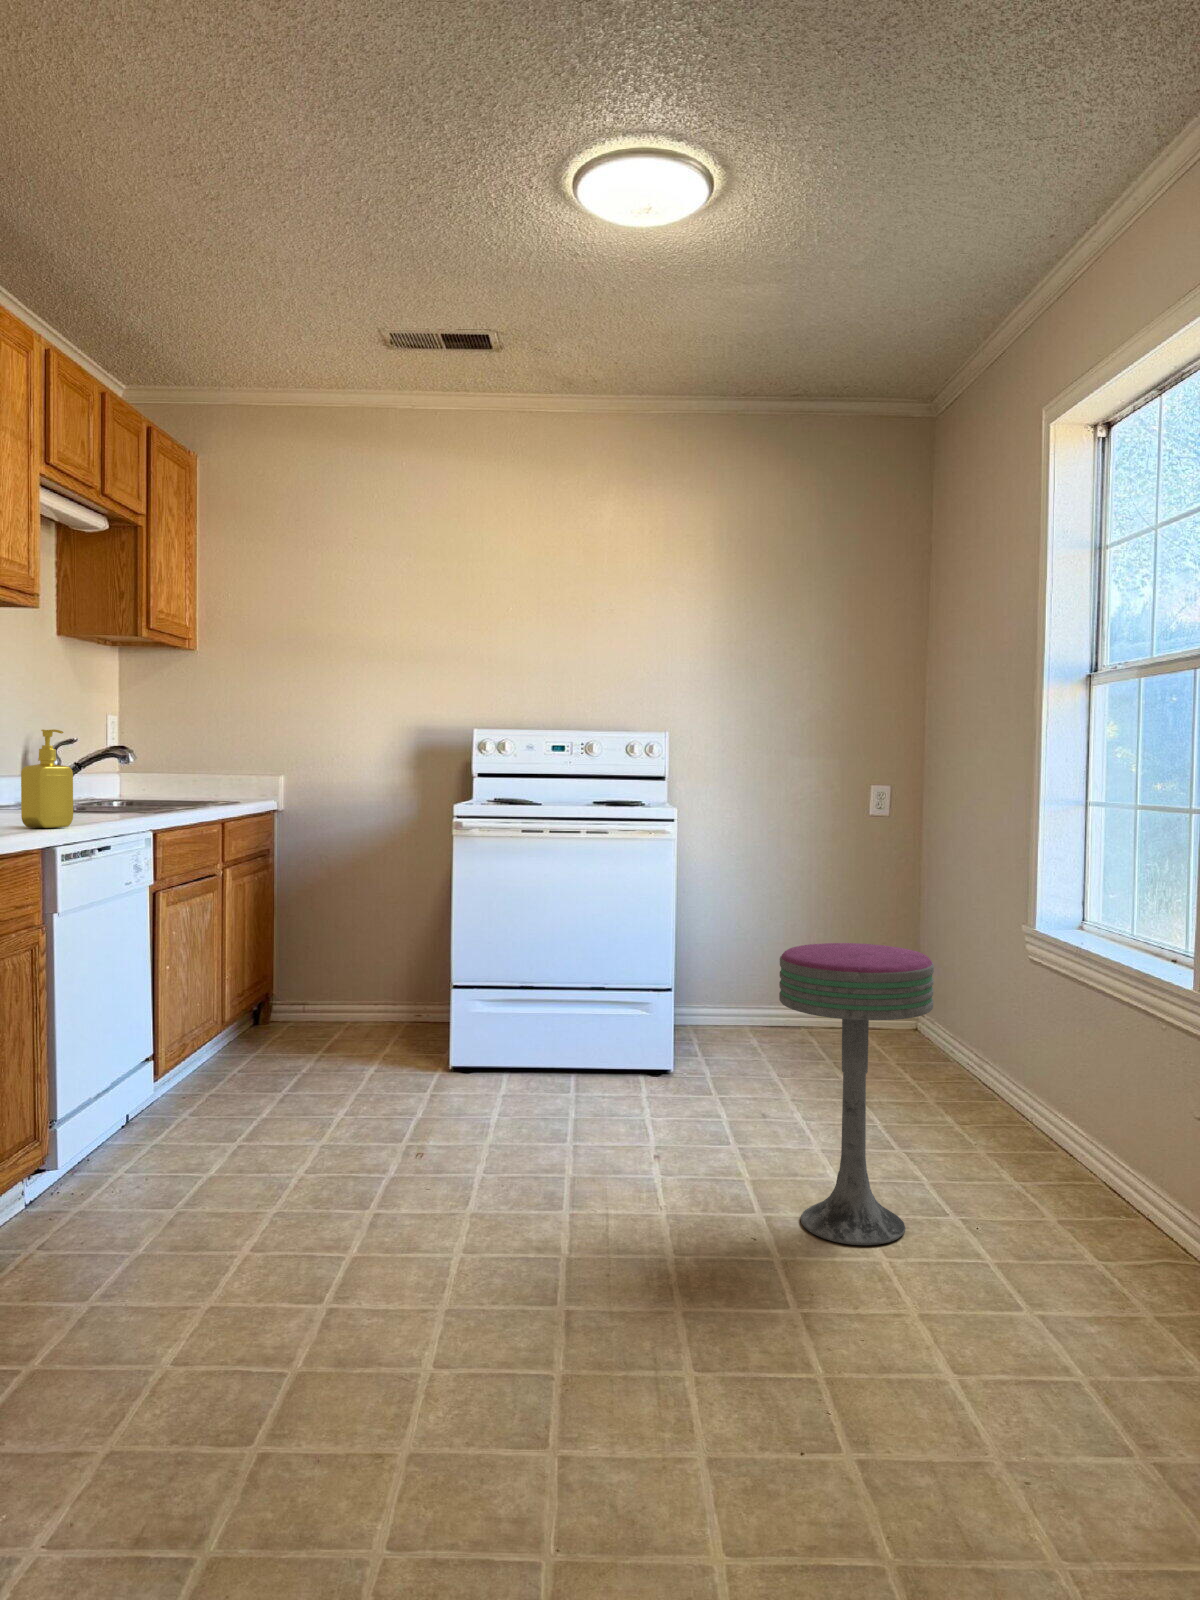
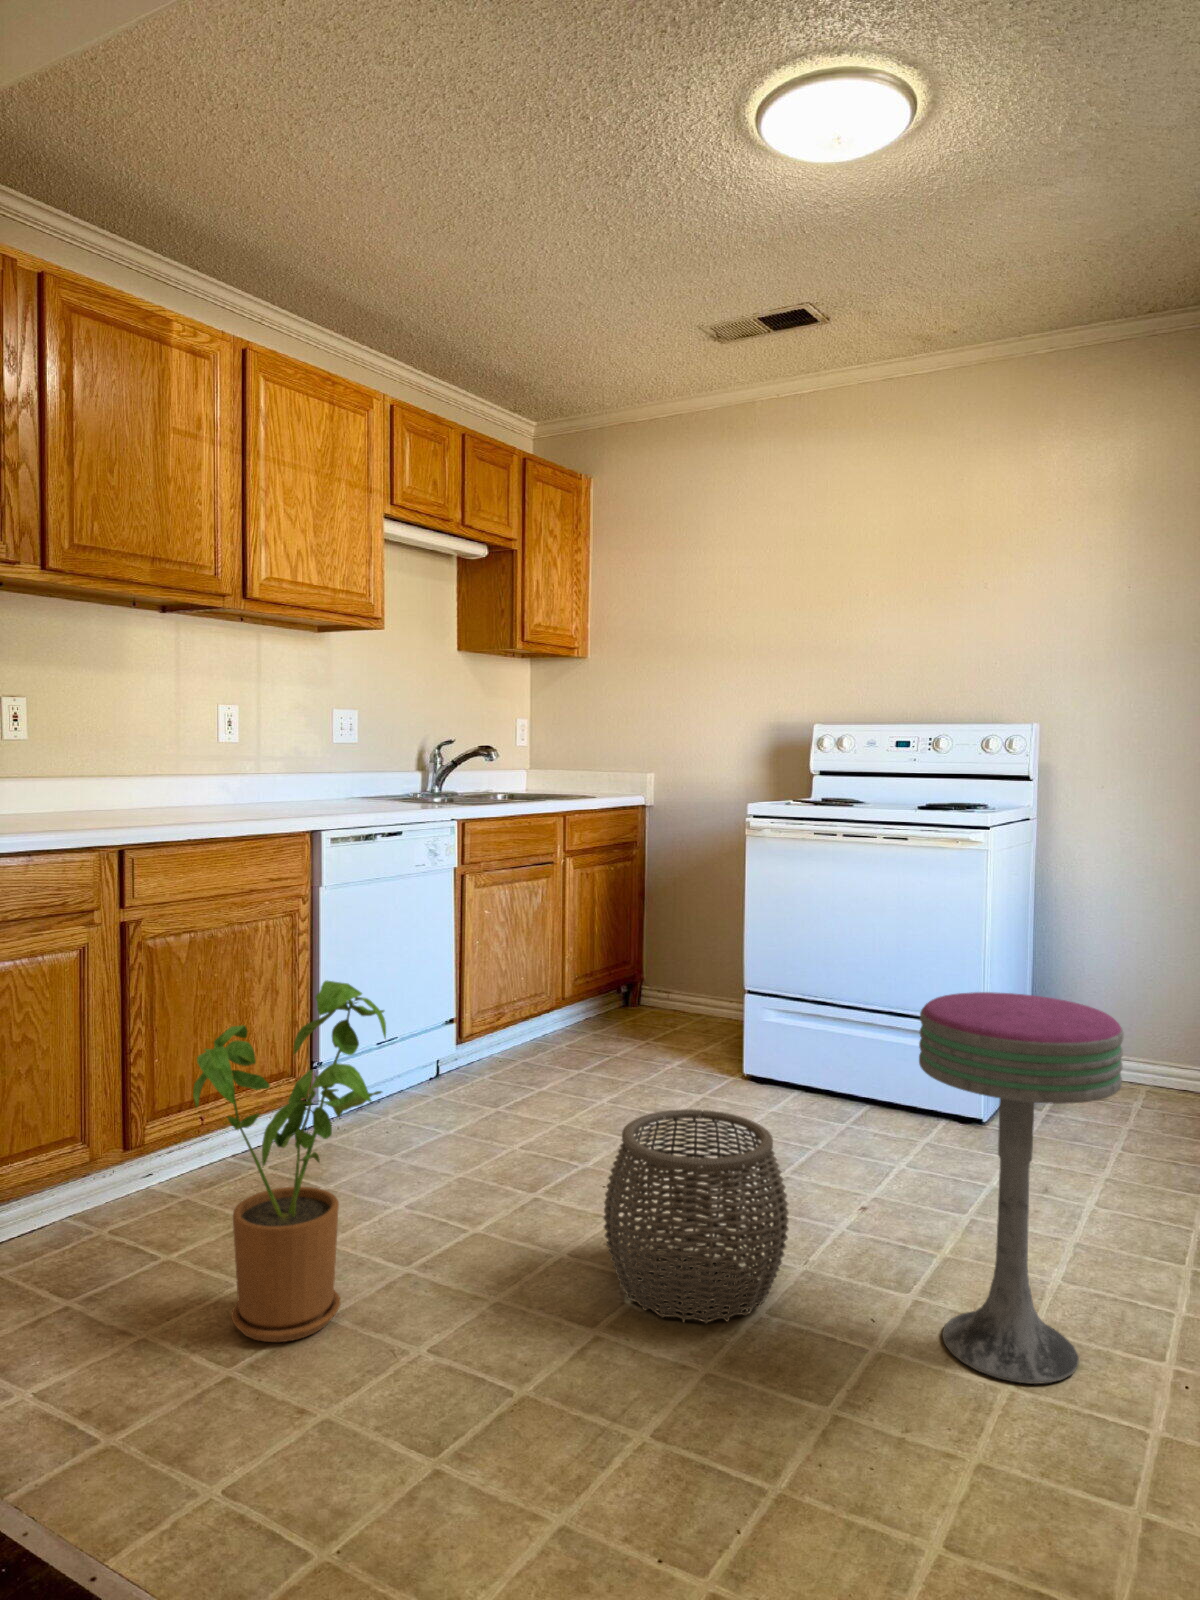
soap dispenser: present [21,729,73,828] -> none [305,733,346,816]
house plant: none [132,997,387,1402] -> present [193,980,386,1342]
woven basket: none [513,1082,685,1273] -> present [604,1109,789,1323]

